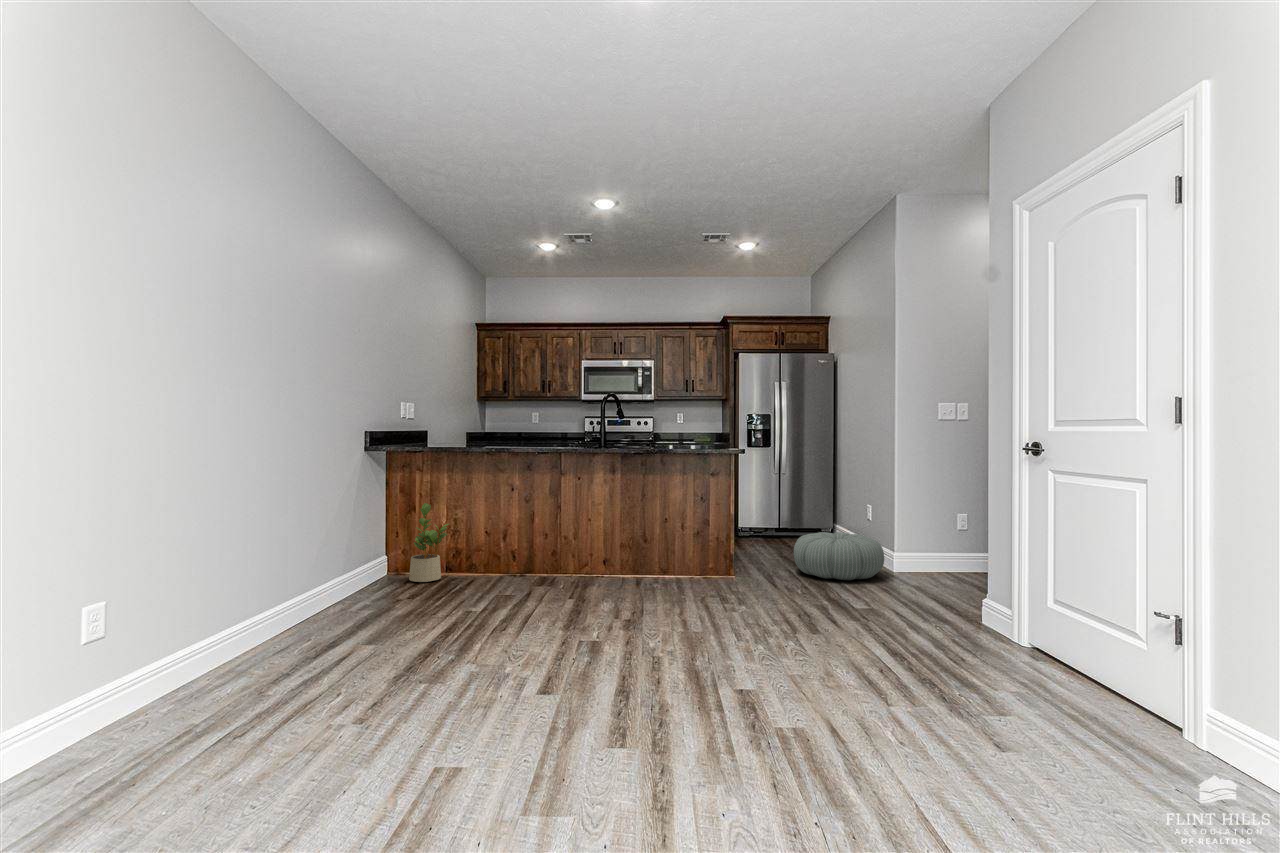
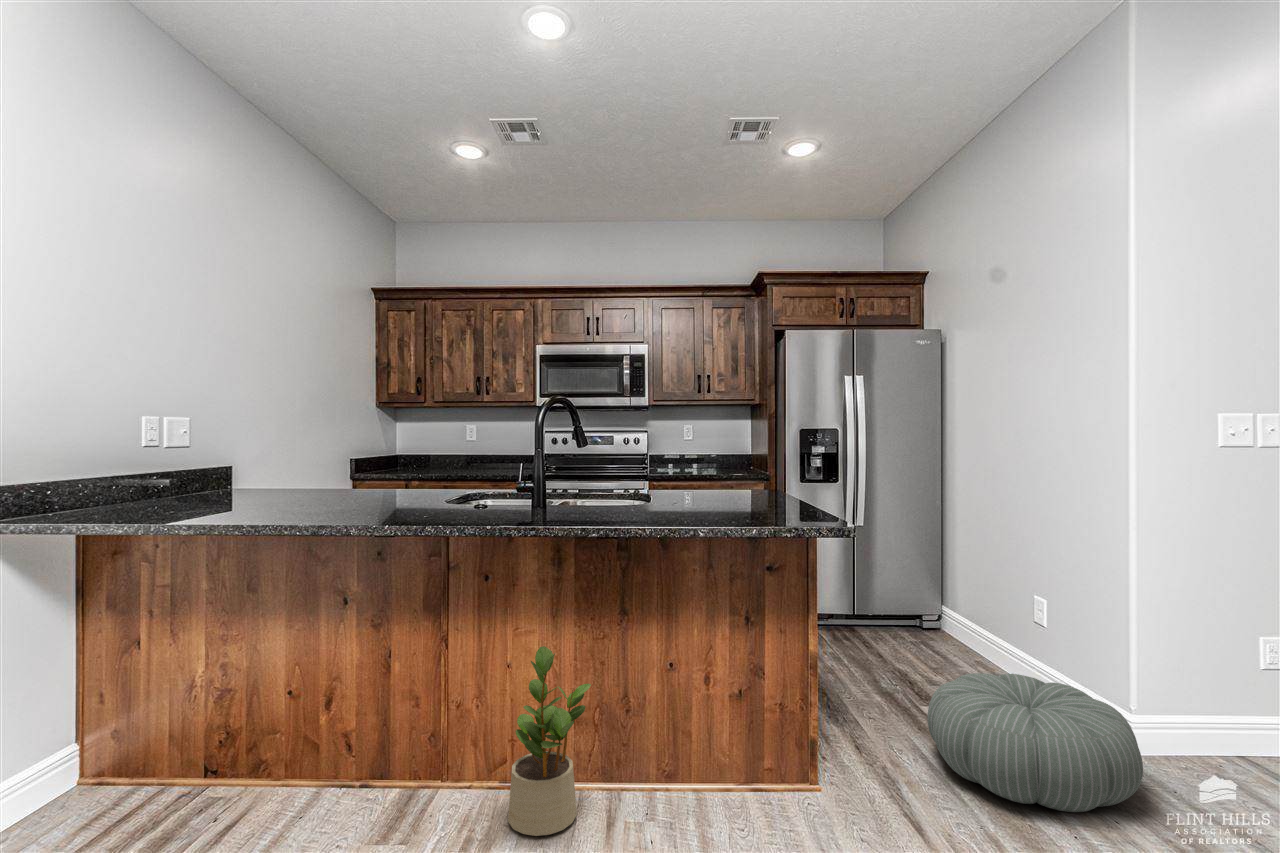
potted plant: present [409,503,449,582] -> present [508,646,591,836]

